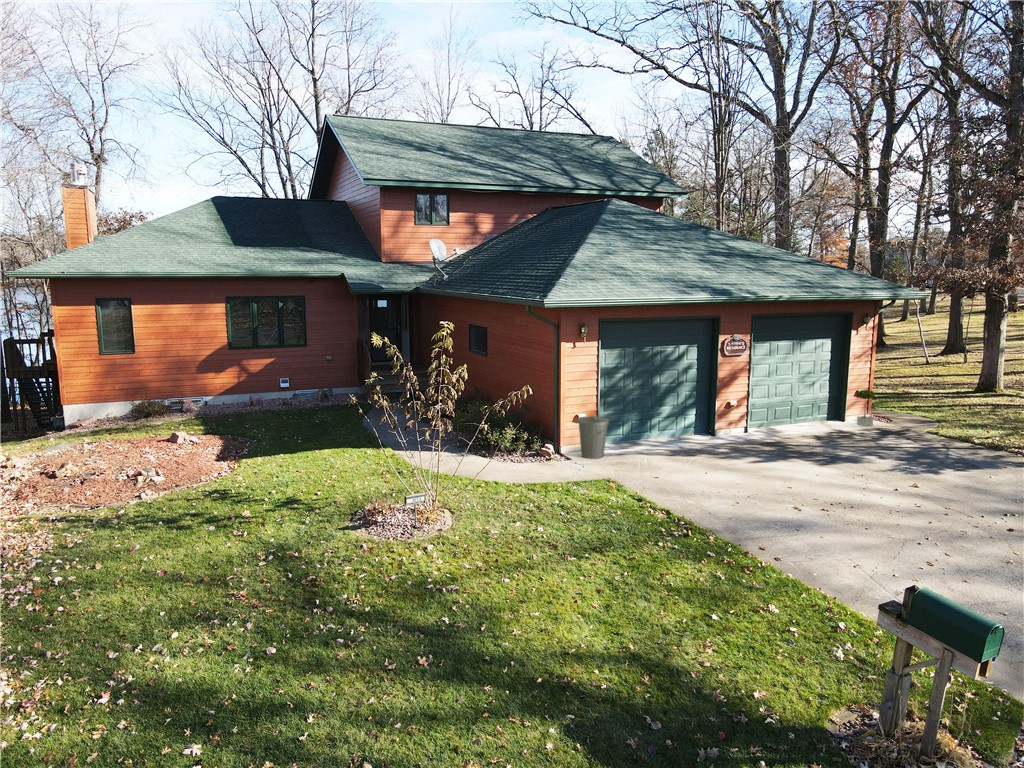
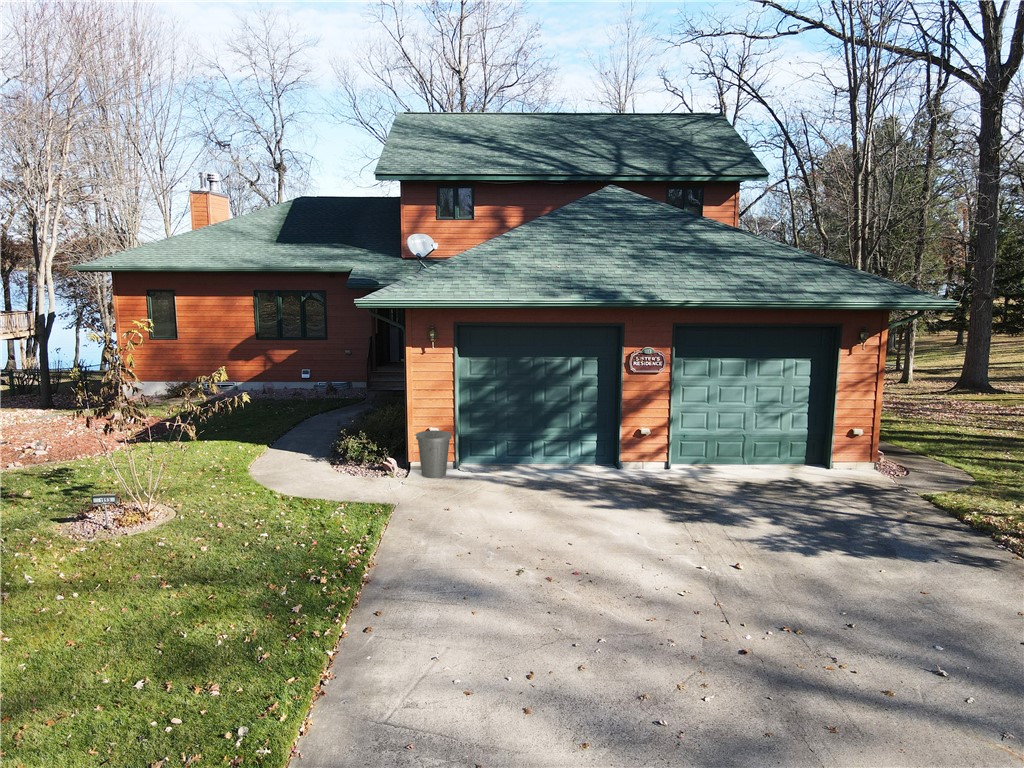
potted tree: present [857,390,875,426] -> none [849,429,874,478]

